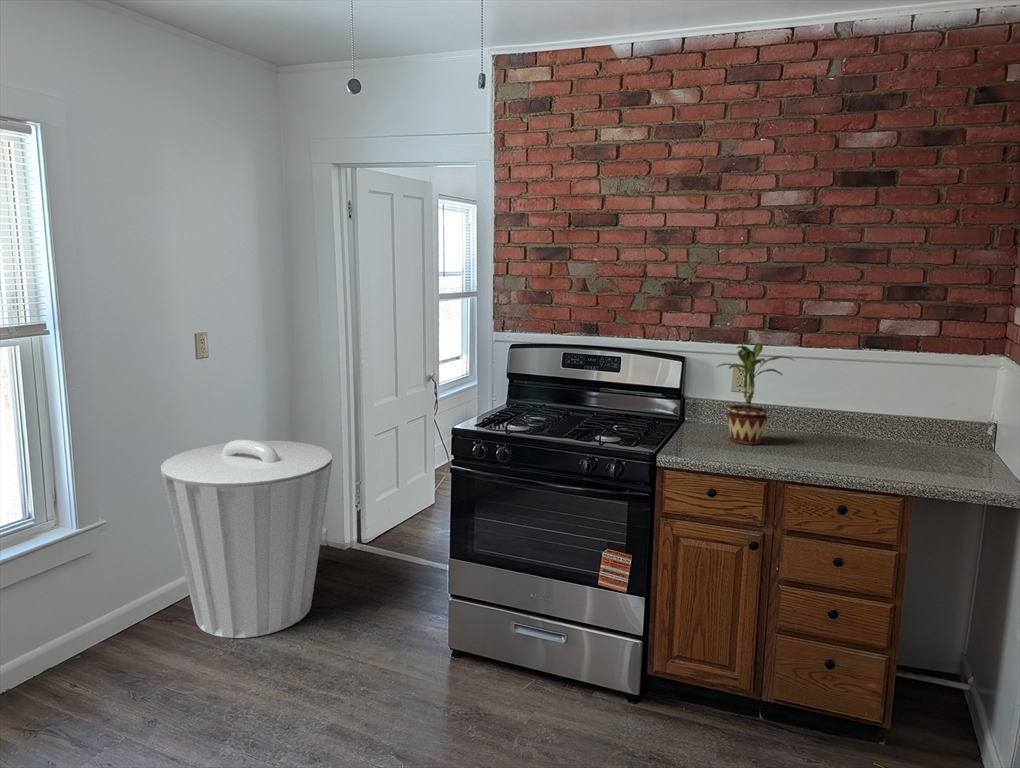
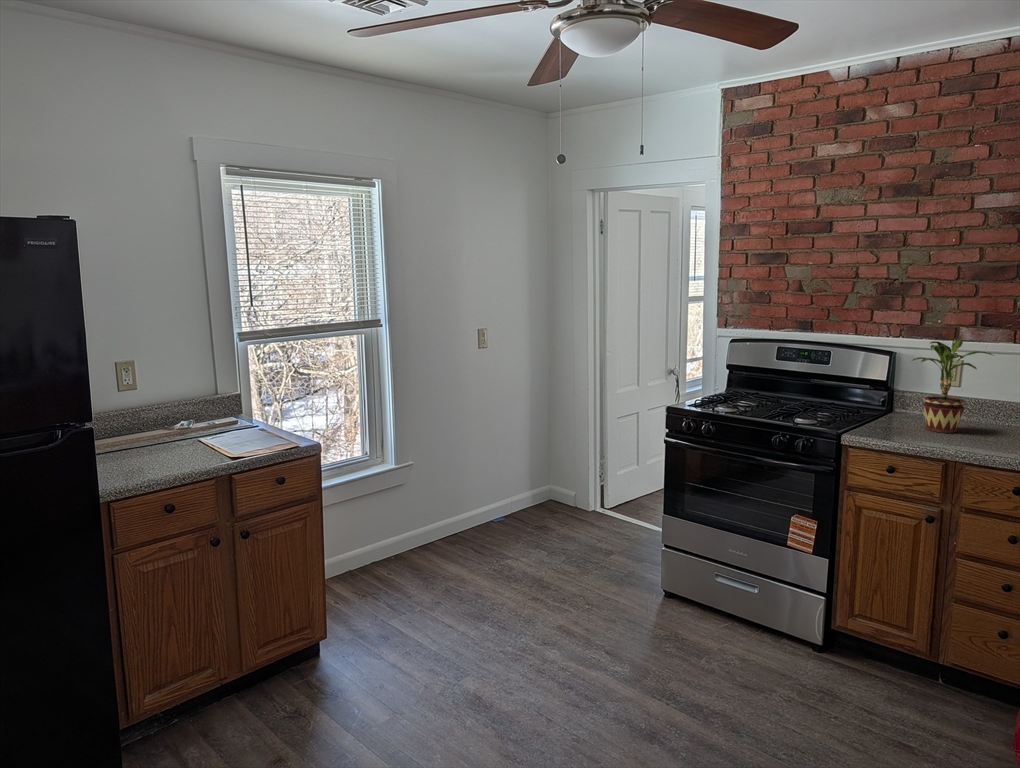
trash can: present [161,440,332,638] -> none [456,411,577,560]

